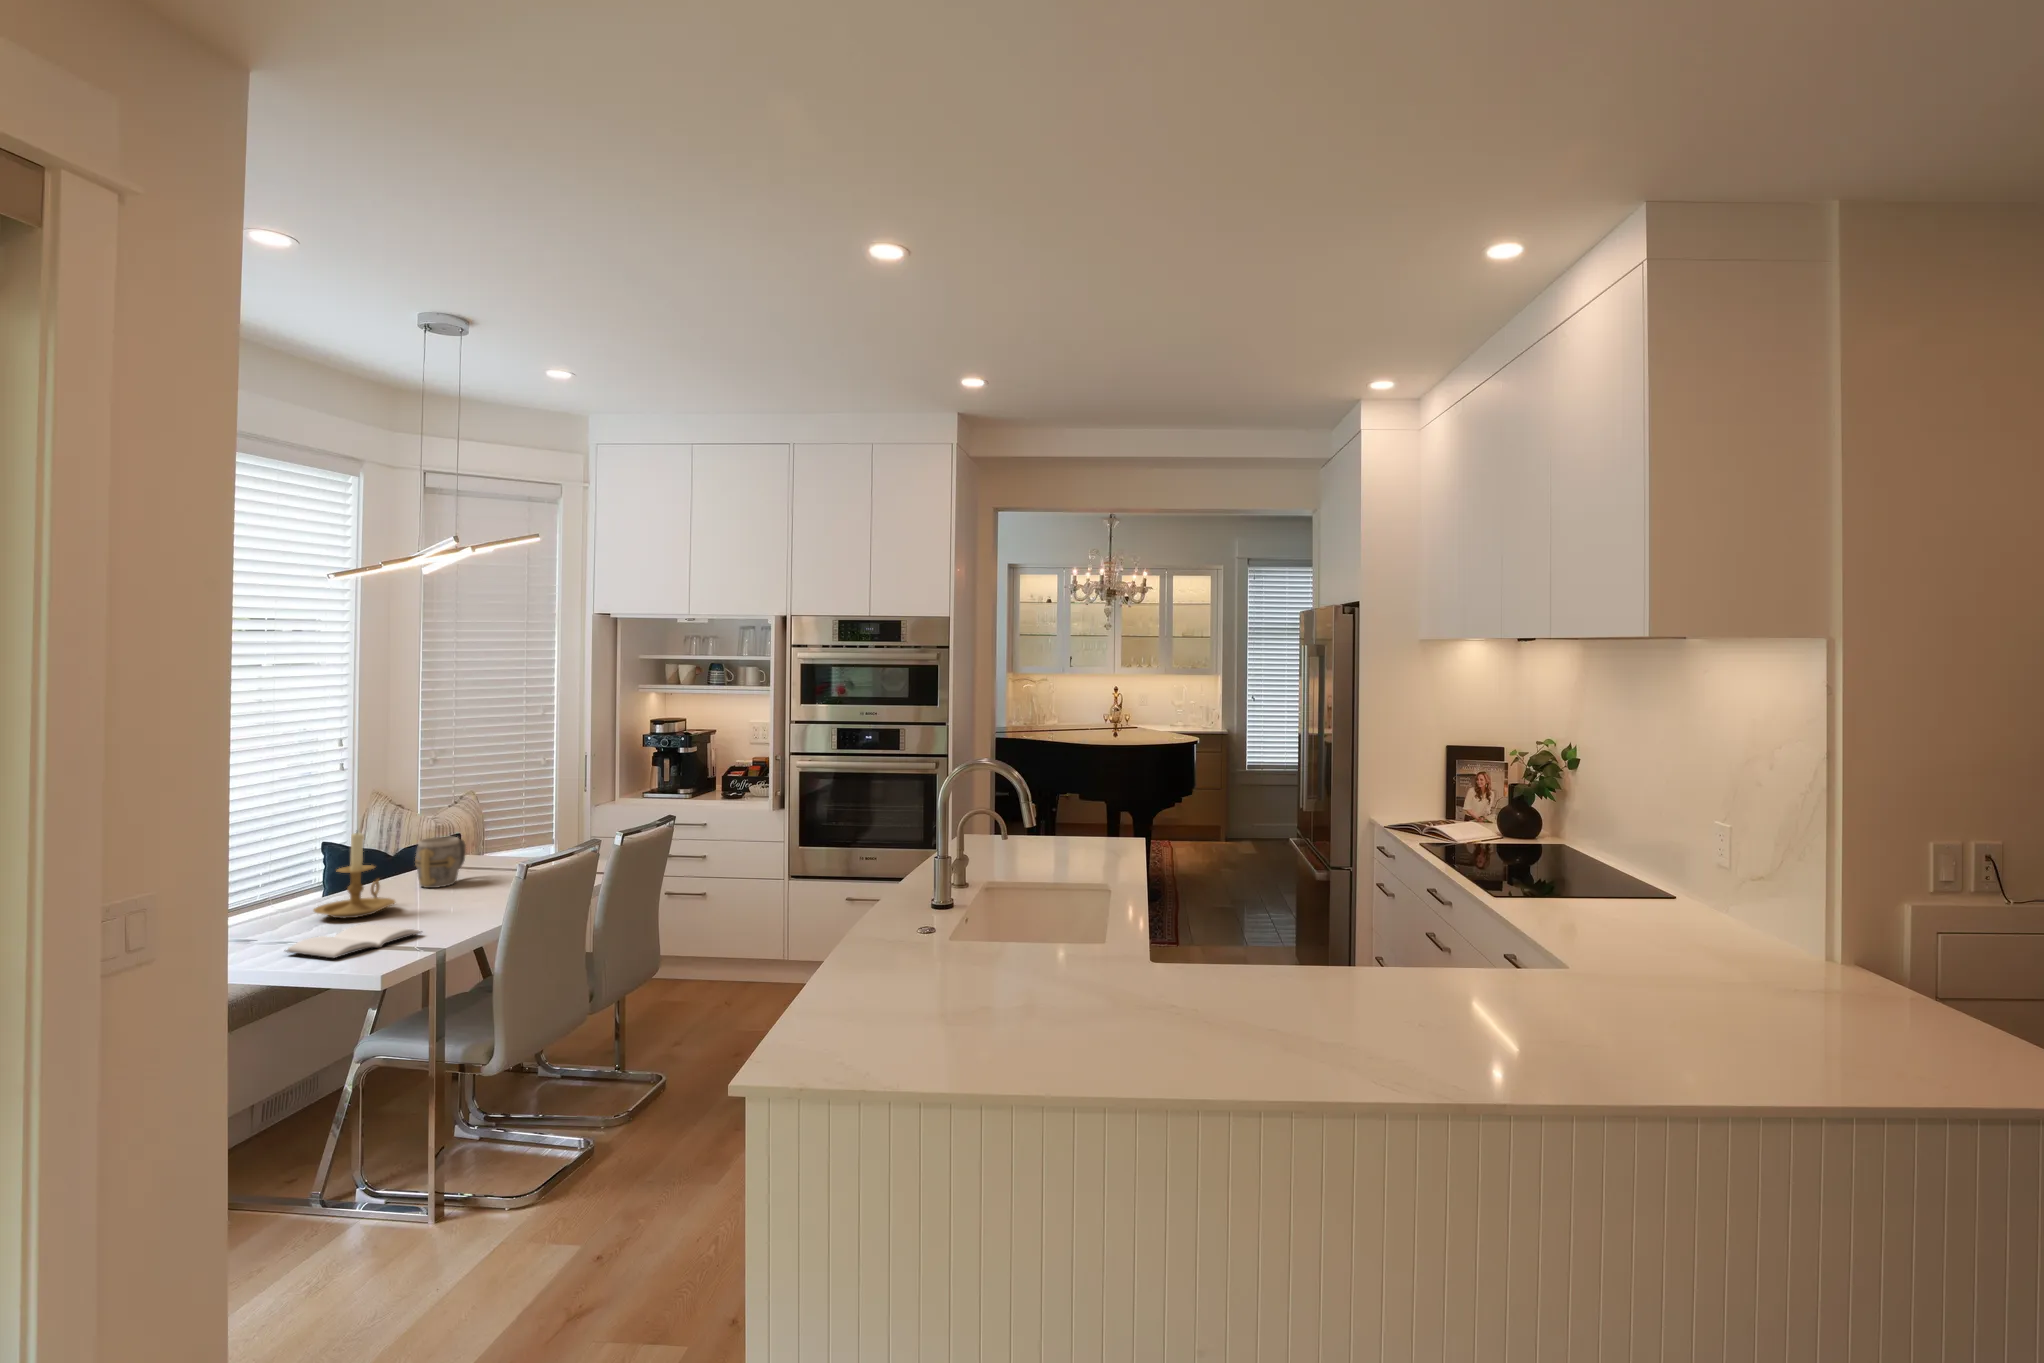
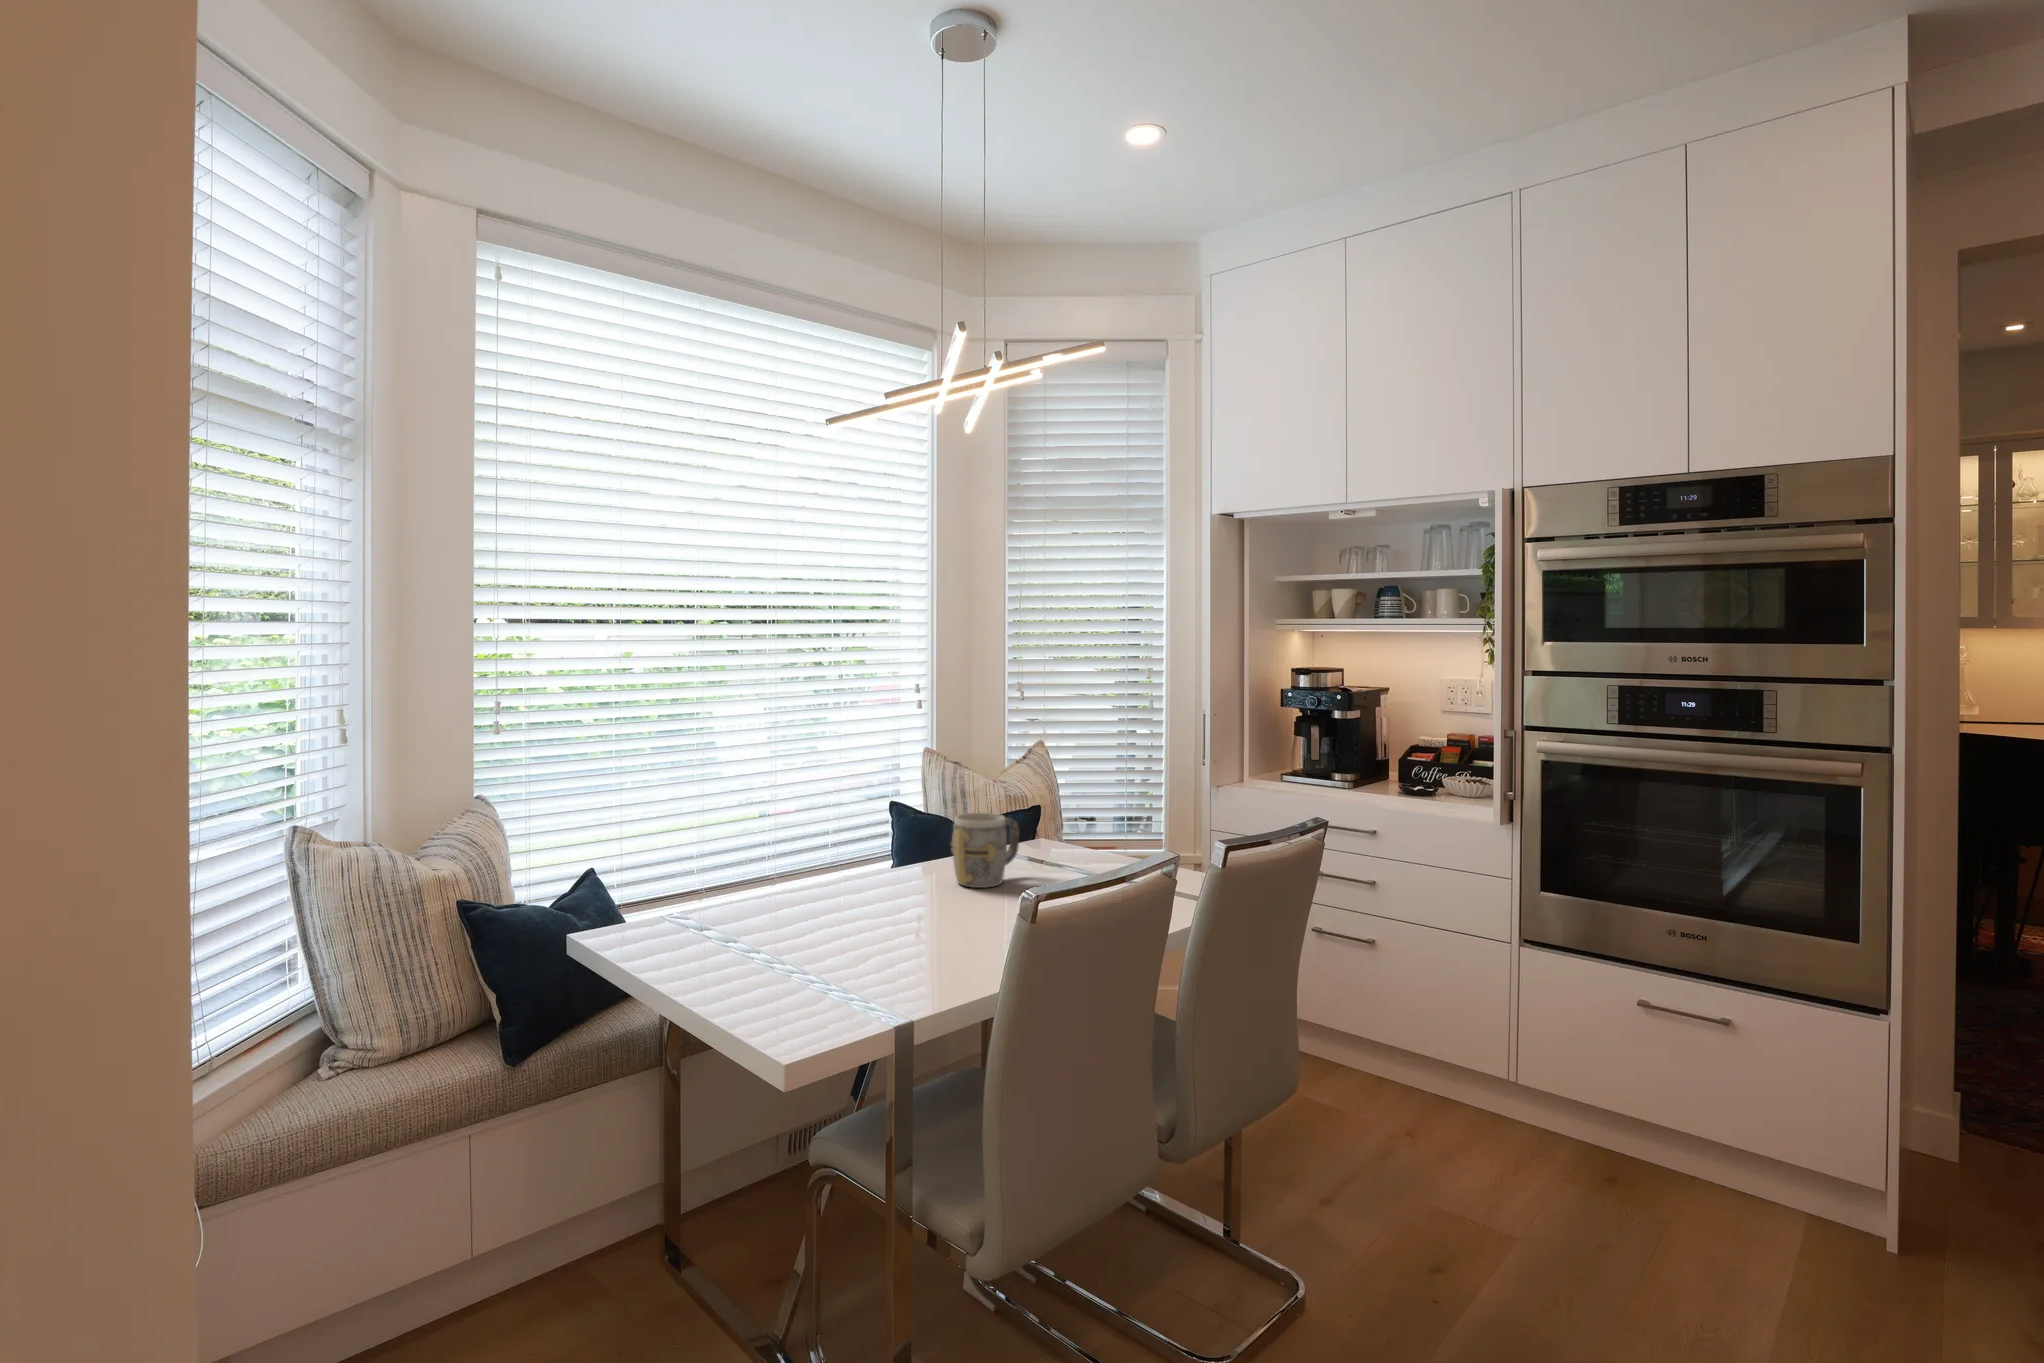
candle holder: present [314,832,395,918] -> none [800,793,900,925]
book: present [286,924,422,958] -> none [703,947,889,1013]

